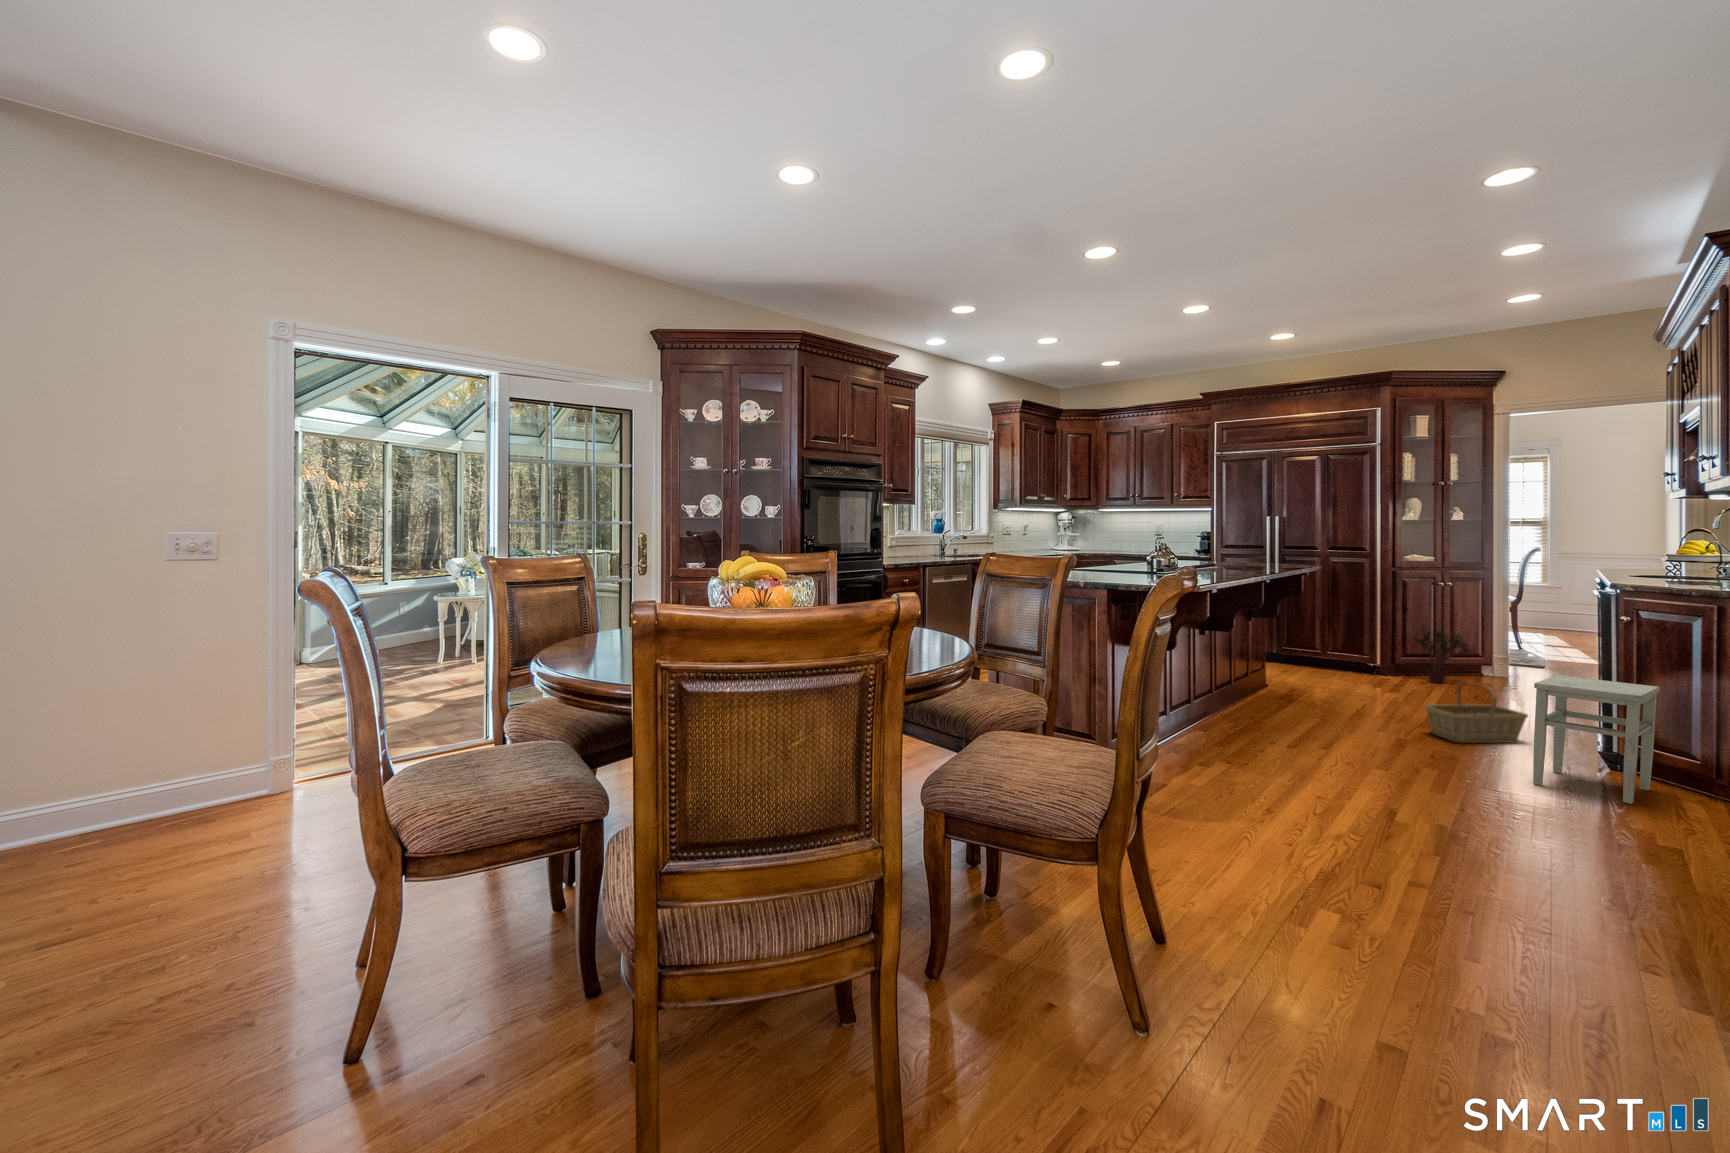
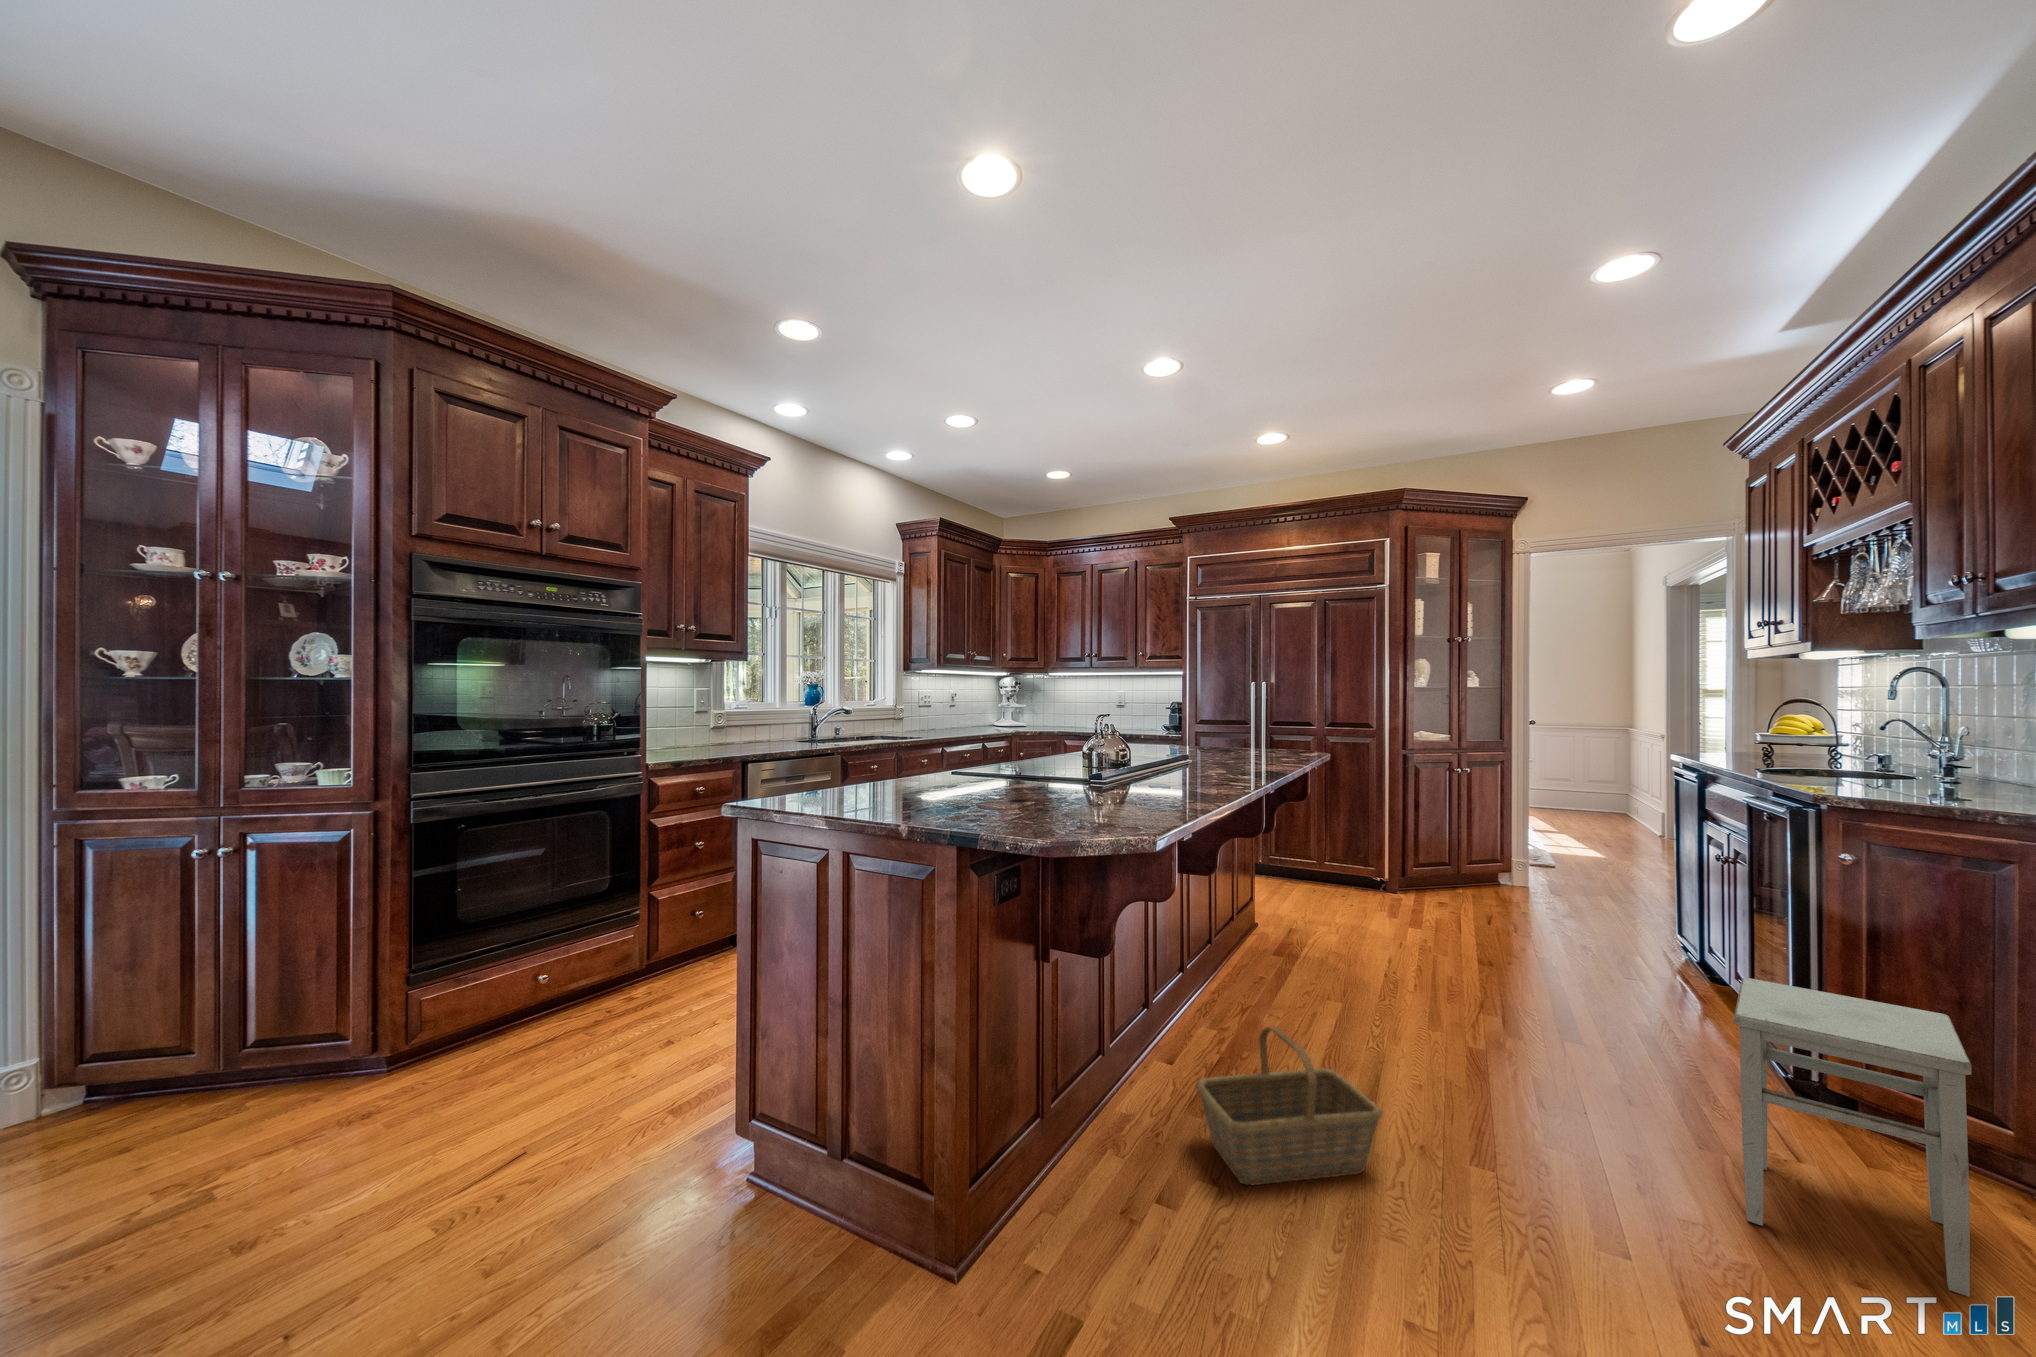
potted plant: present [1412,631,1472,683] -> none [1437,837,1524,915]
basket: present [1425,681,1528,743] -> present [1196,1027,1382,1185]

